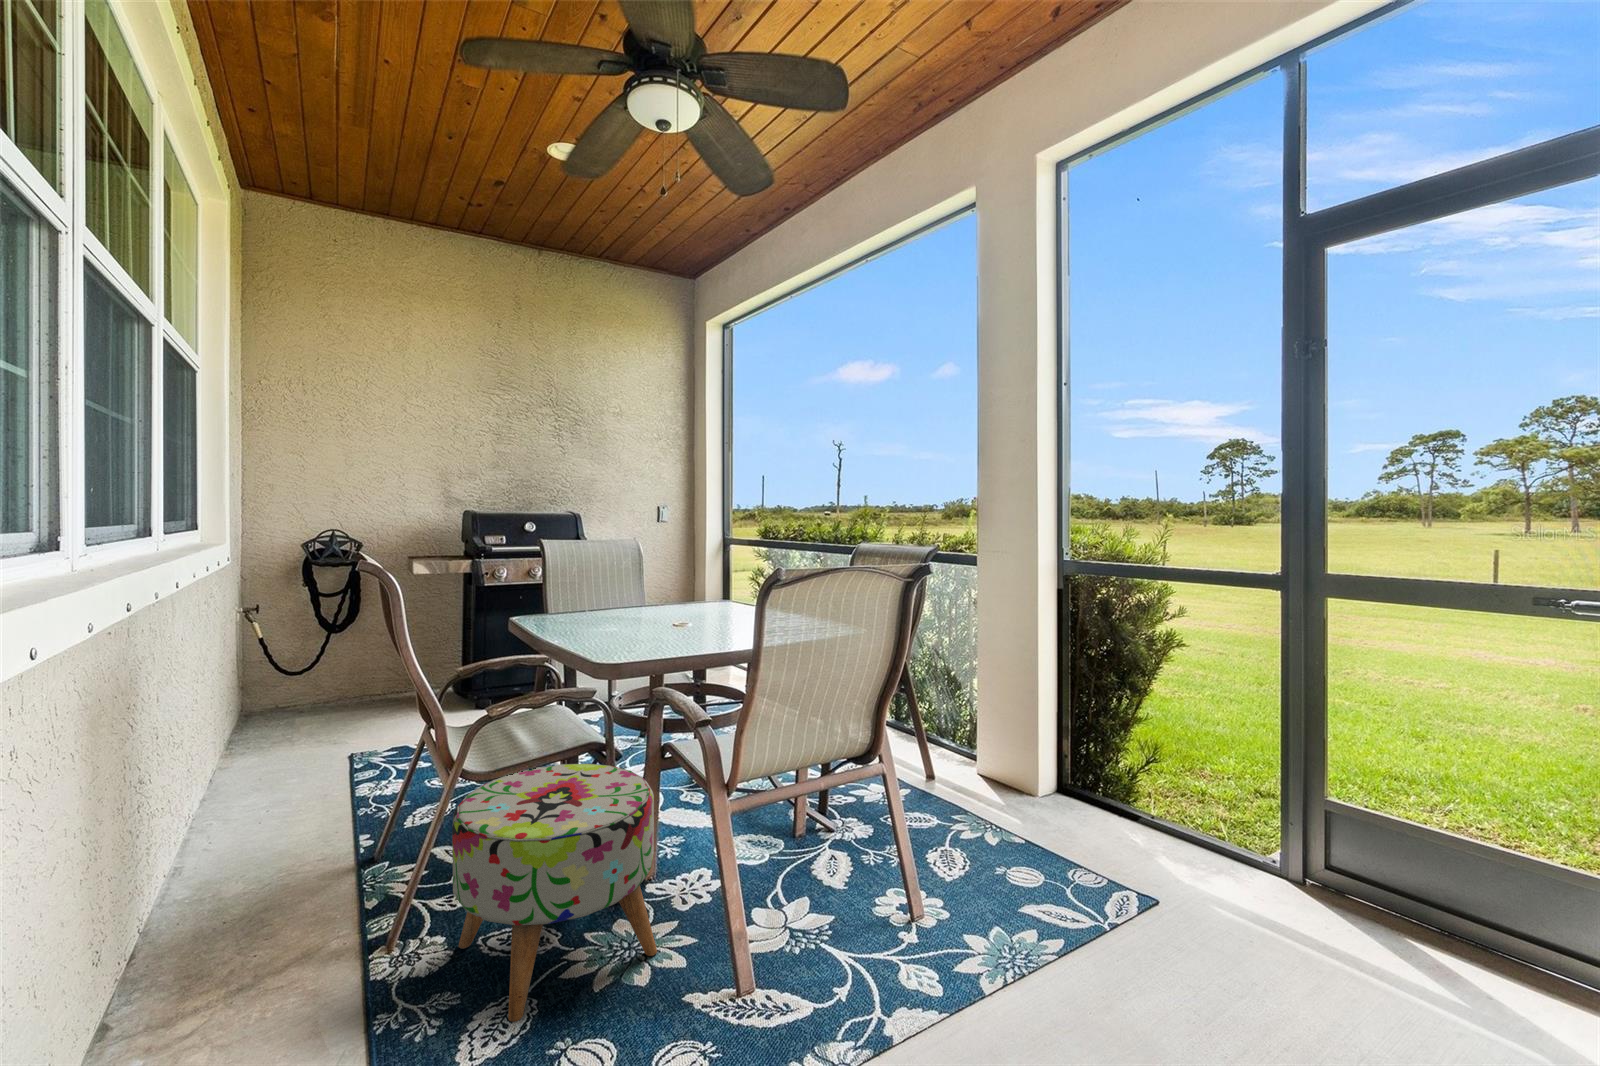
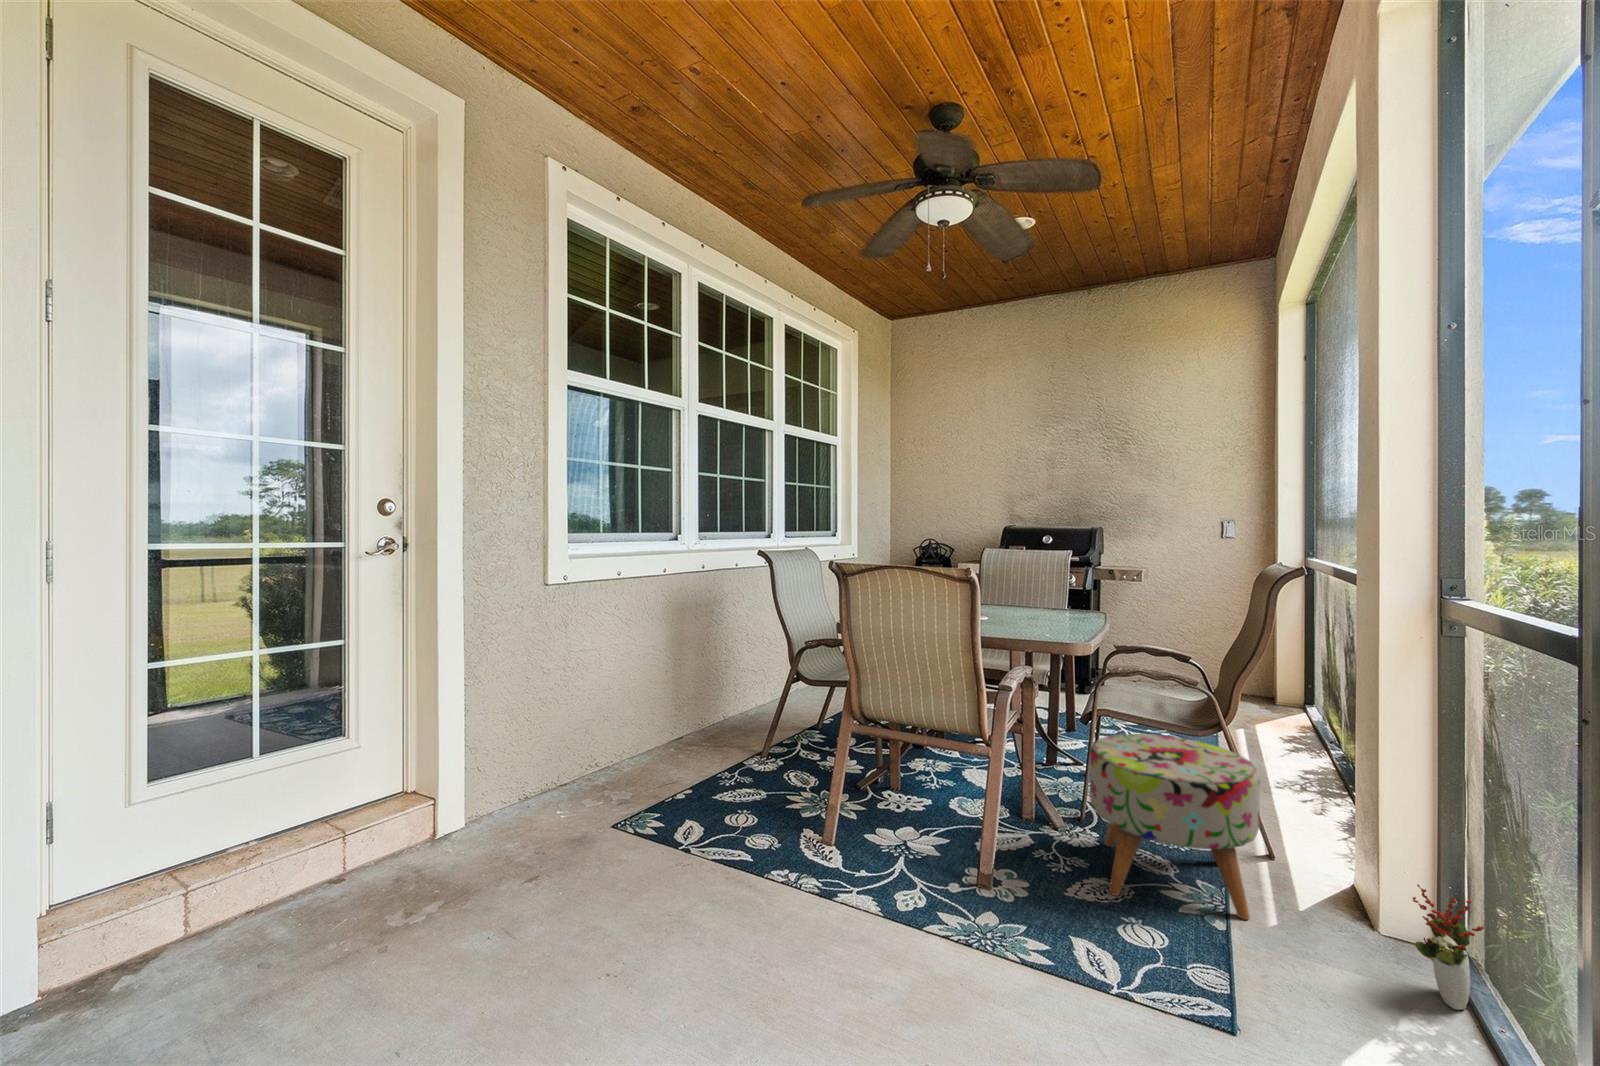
decorative plant: none [790,836,838,939] -> present [1413,884,1483,1010]

